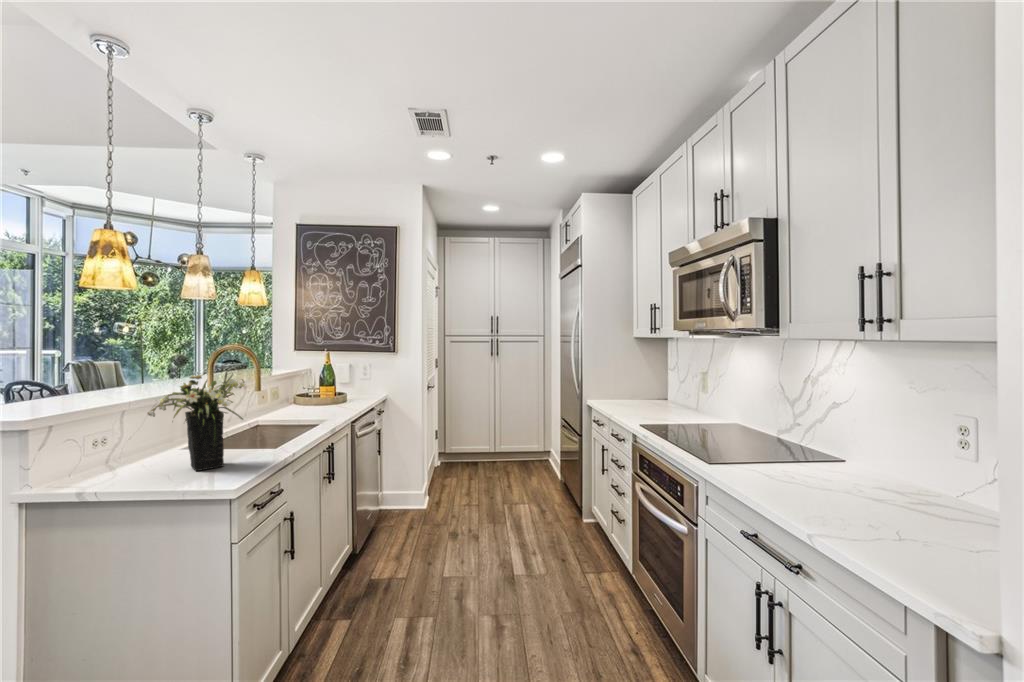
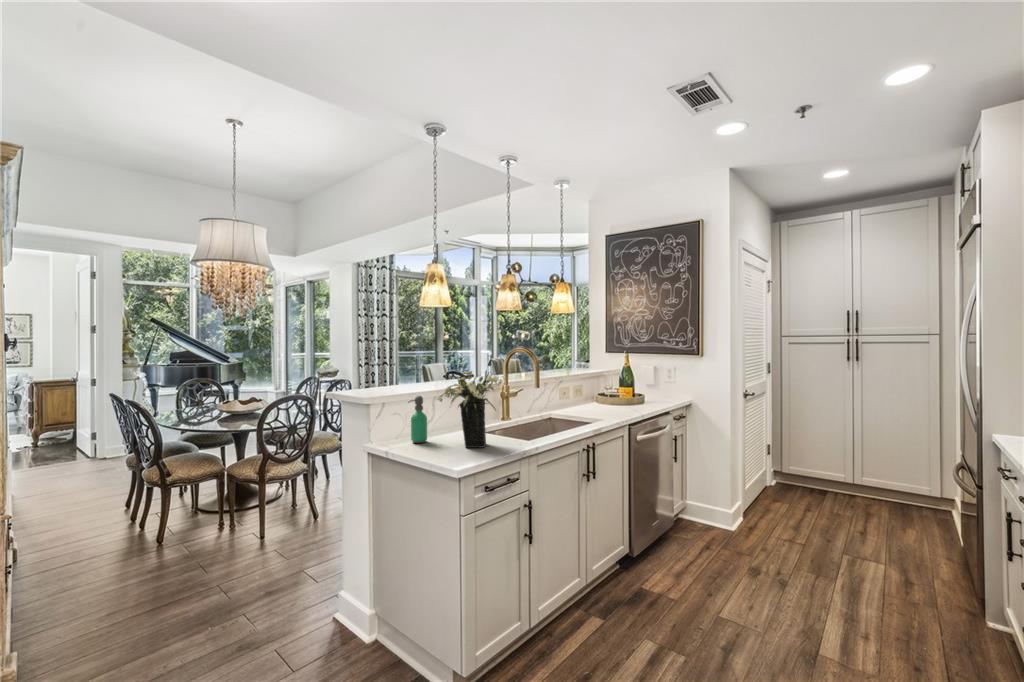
soap dispenser: none [90,413,121,481] -> present [408,396,427,443]

